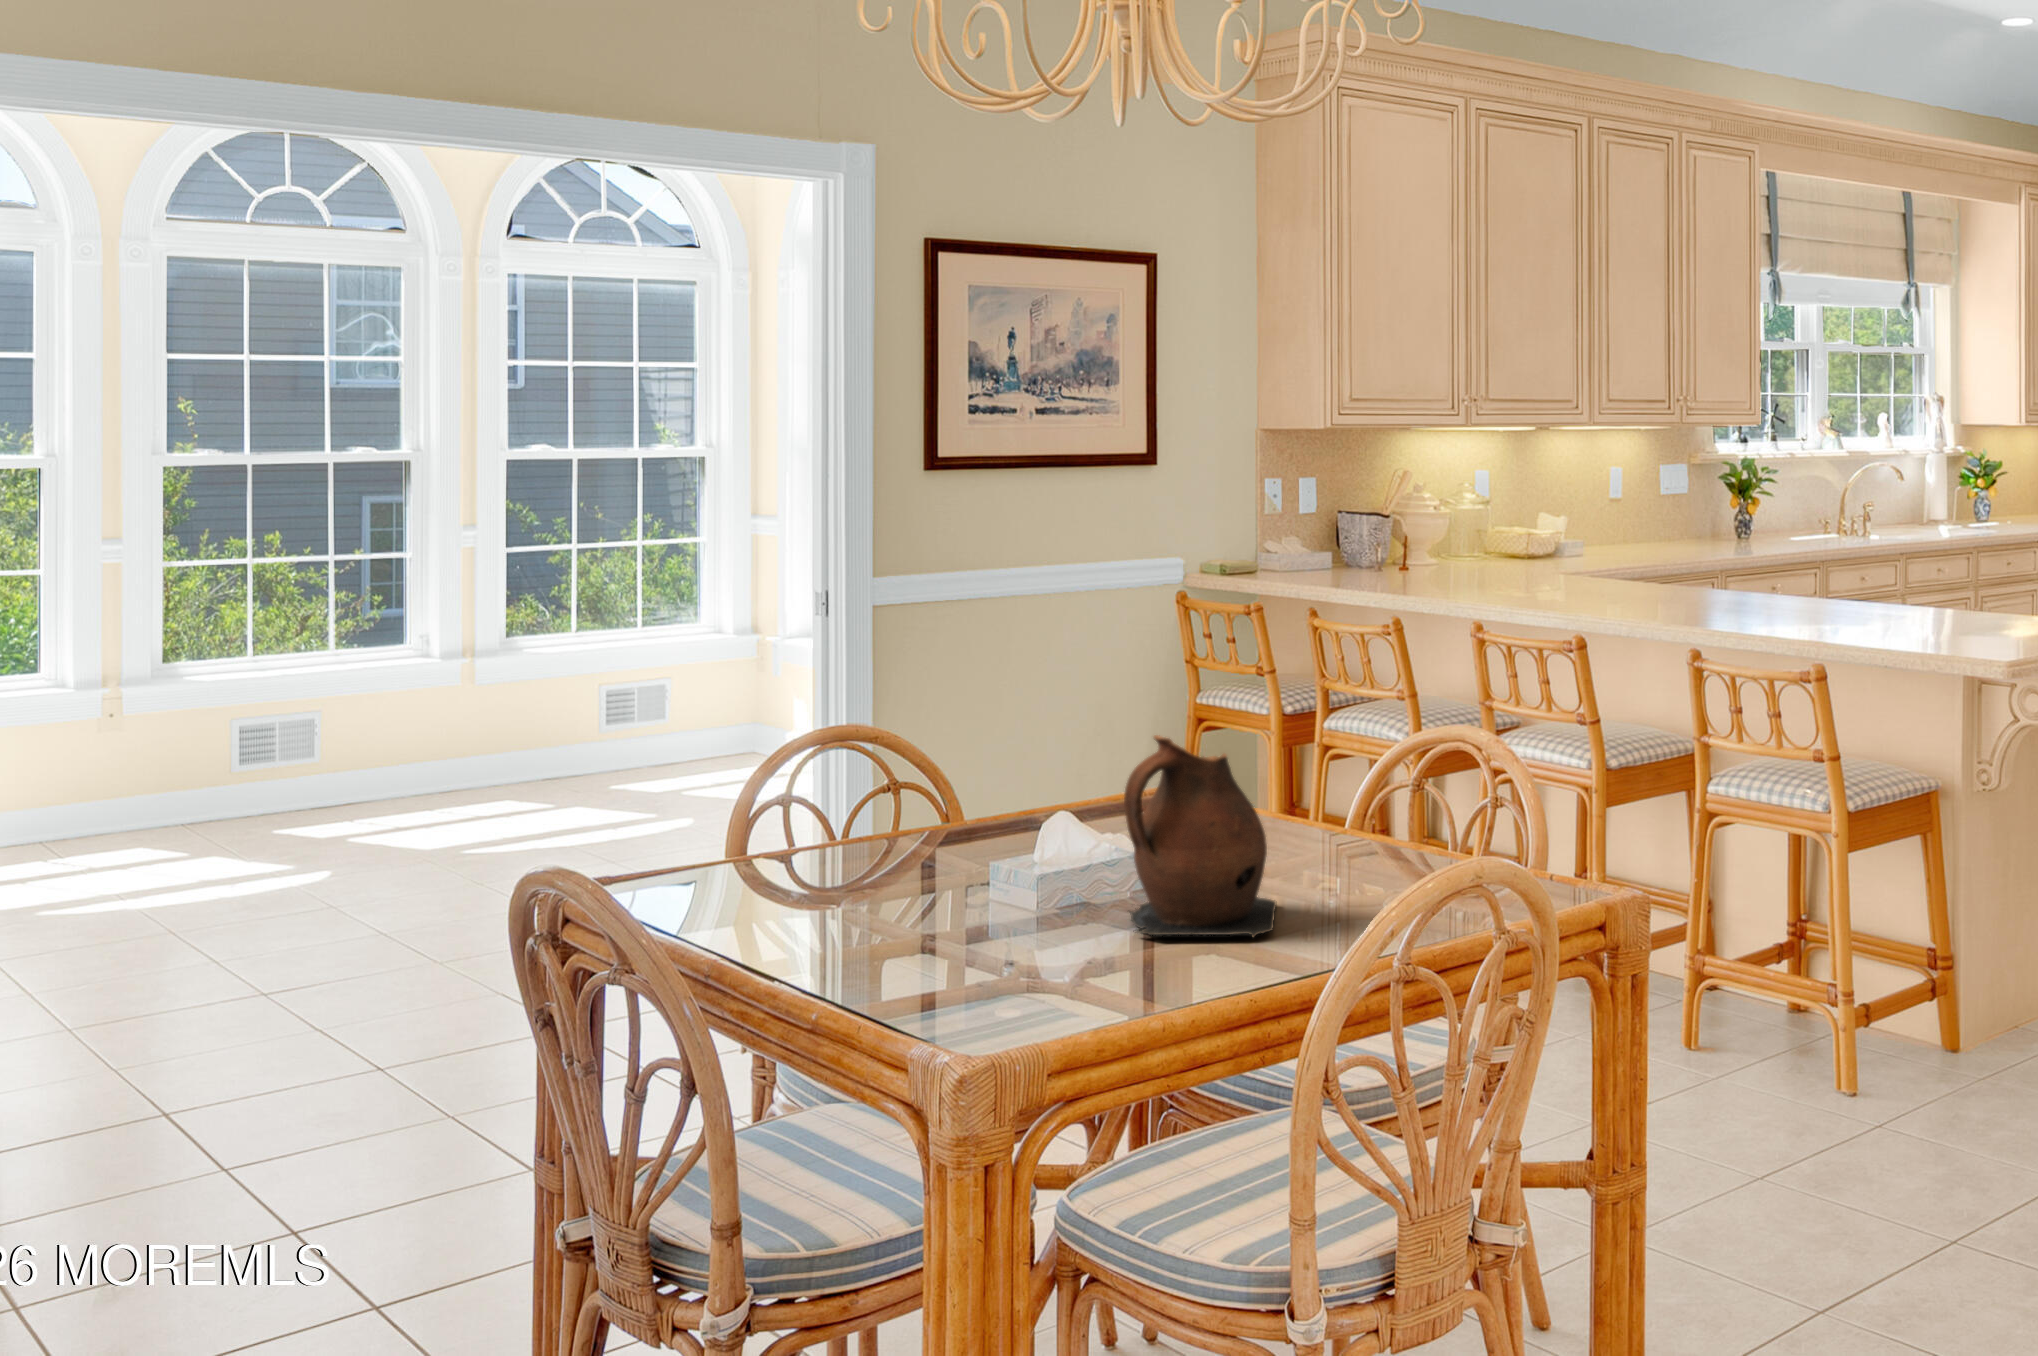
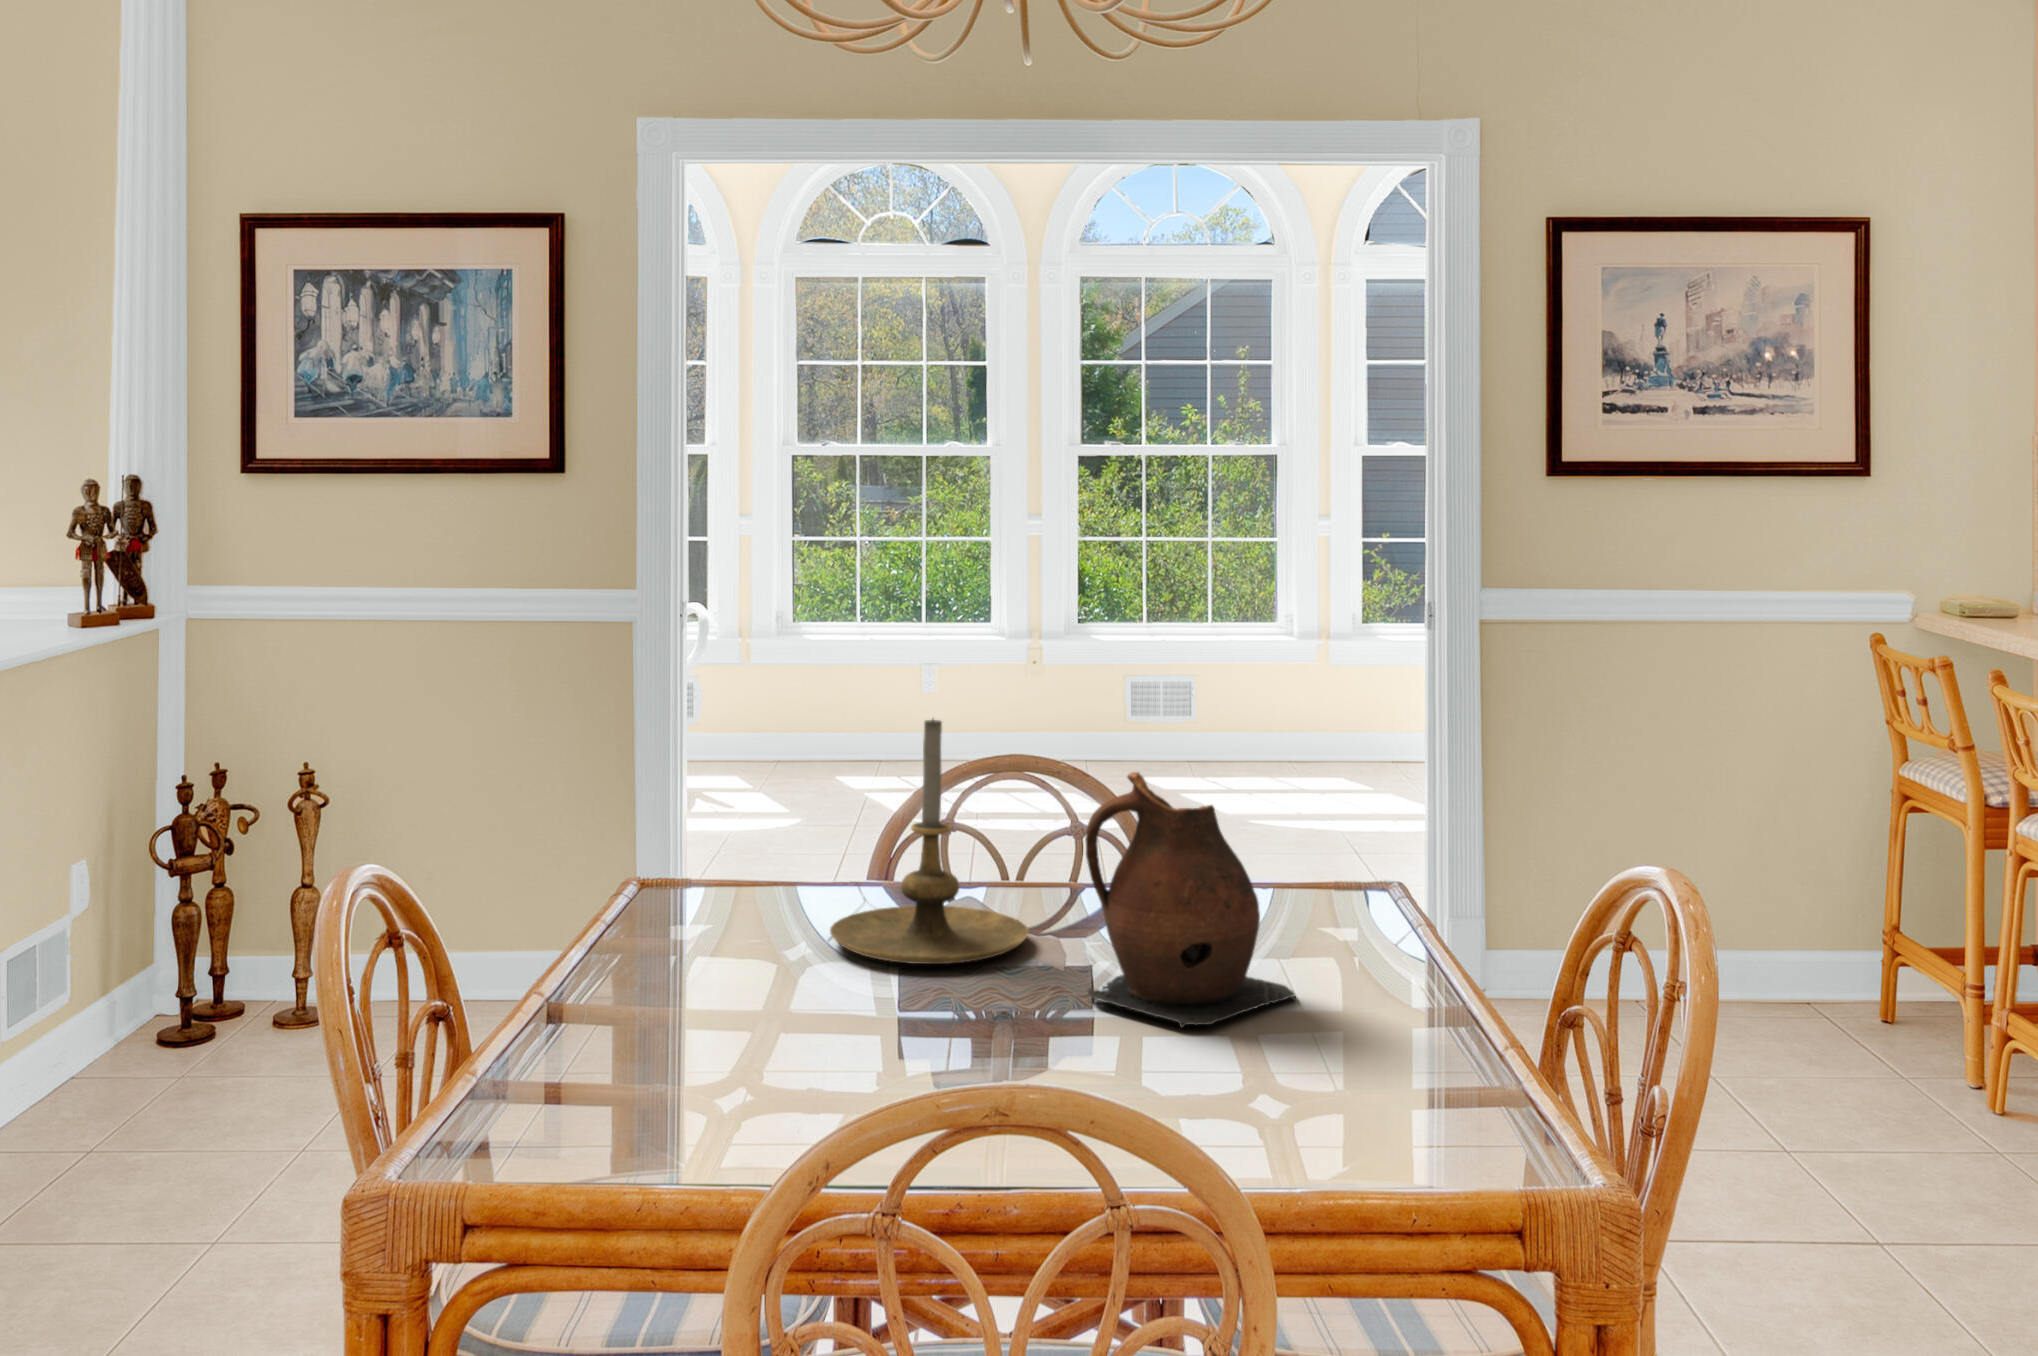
candle holder: none [820,717,1015,952] -> present [830,719,1029,964]

